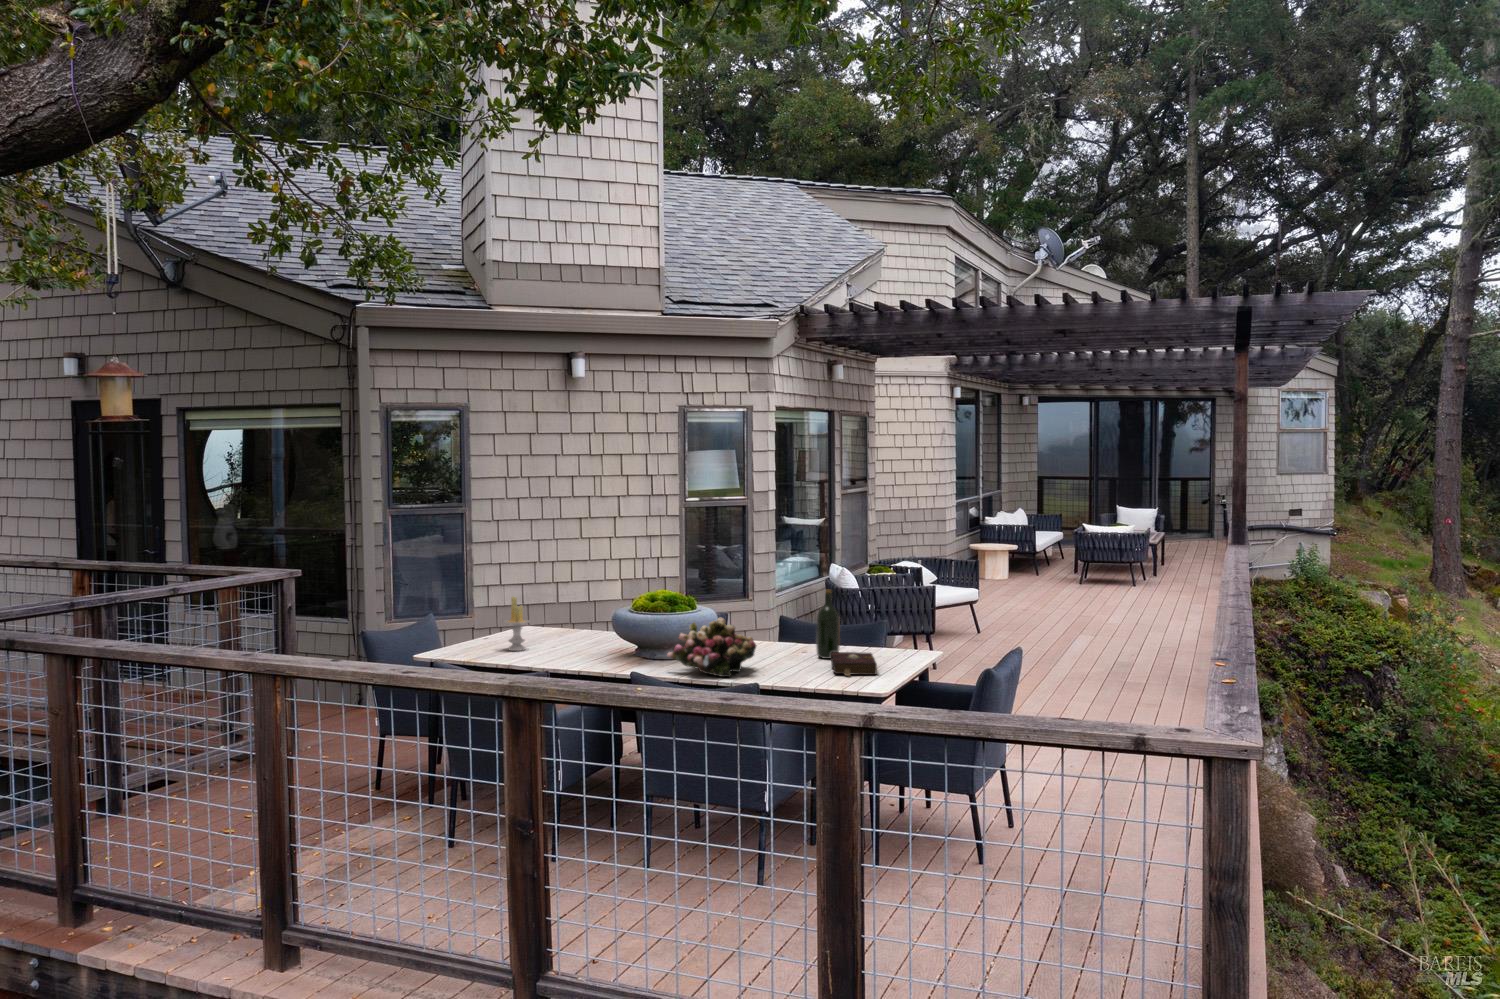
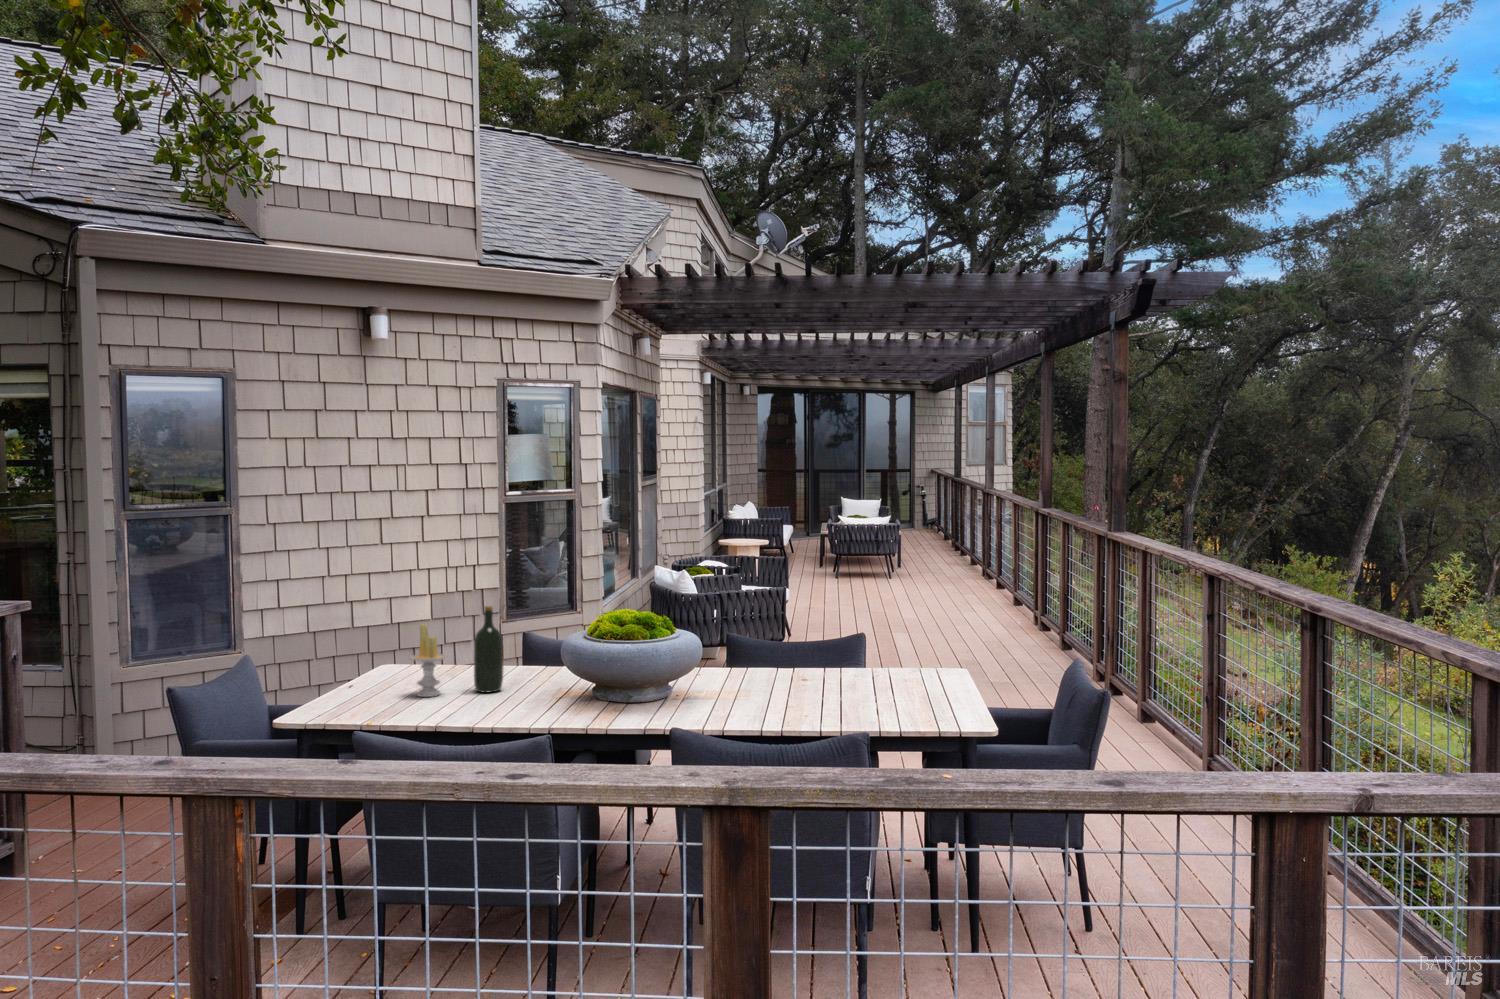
wine bottle: present [816,590,840,659] -> present [474,606,504,693]
flower arrangement: present [667,617,756,677] -> none [684,638,797,713]
book: present [831,652,877,676] -> none [859,670,934,702]

